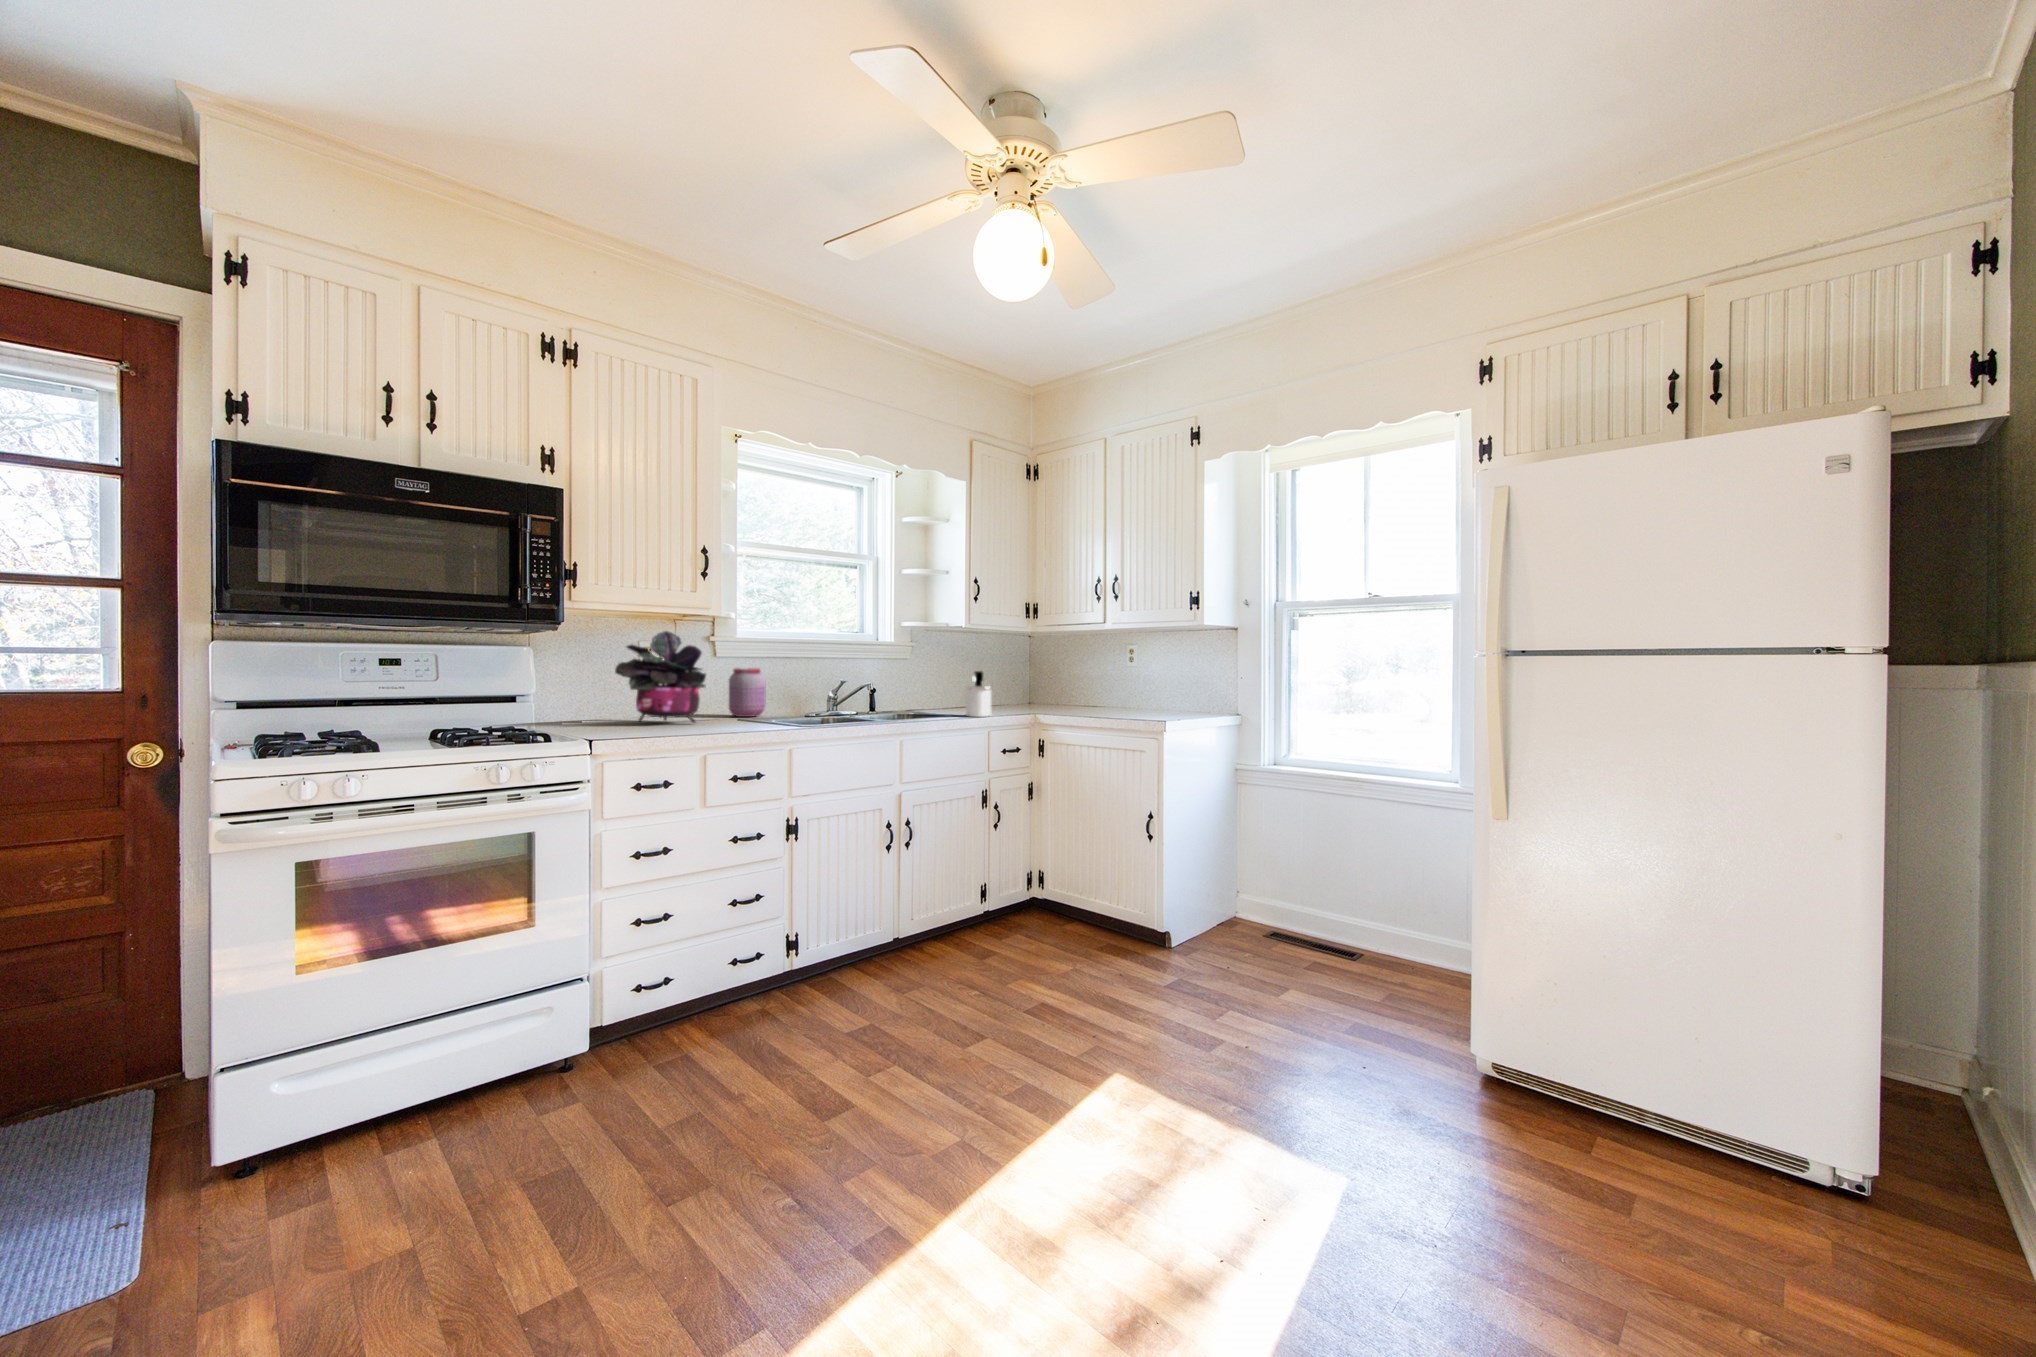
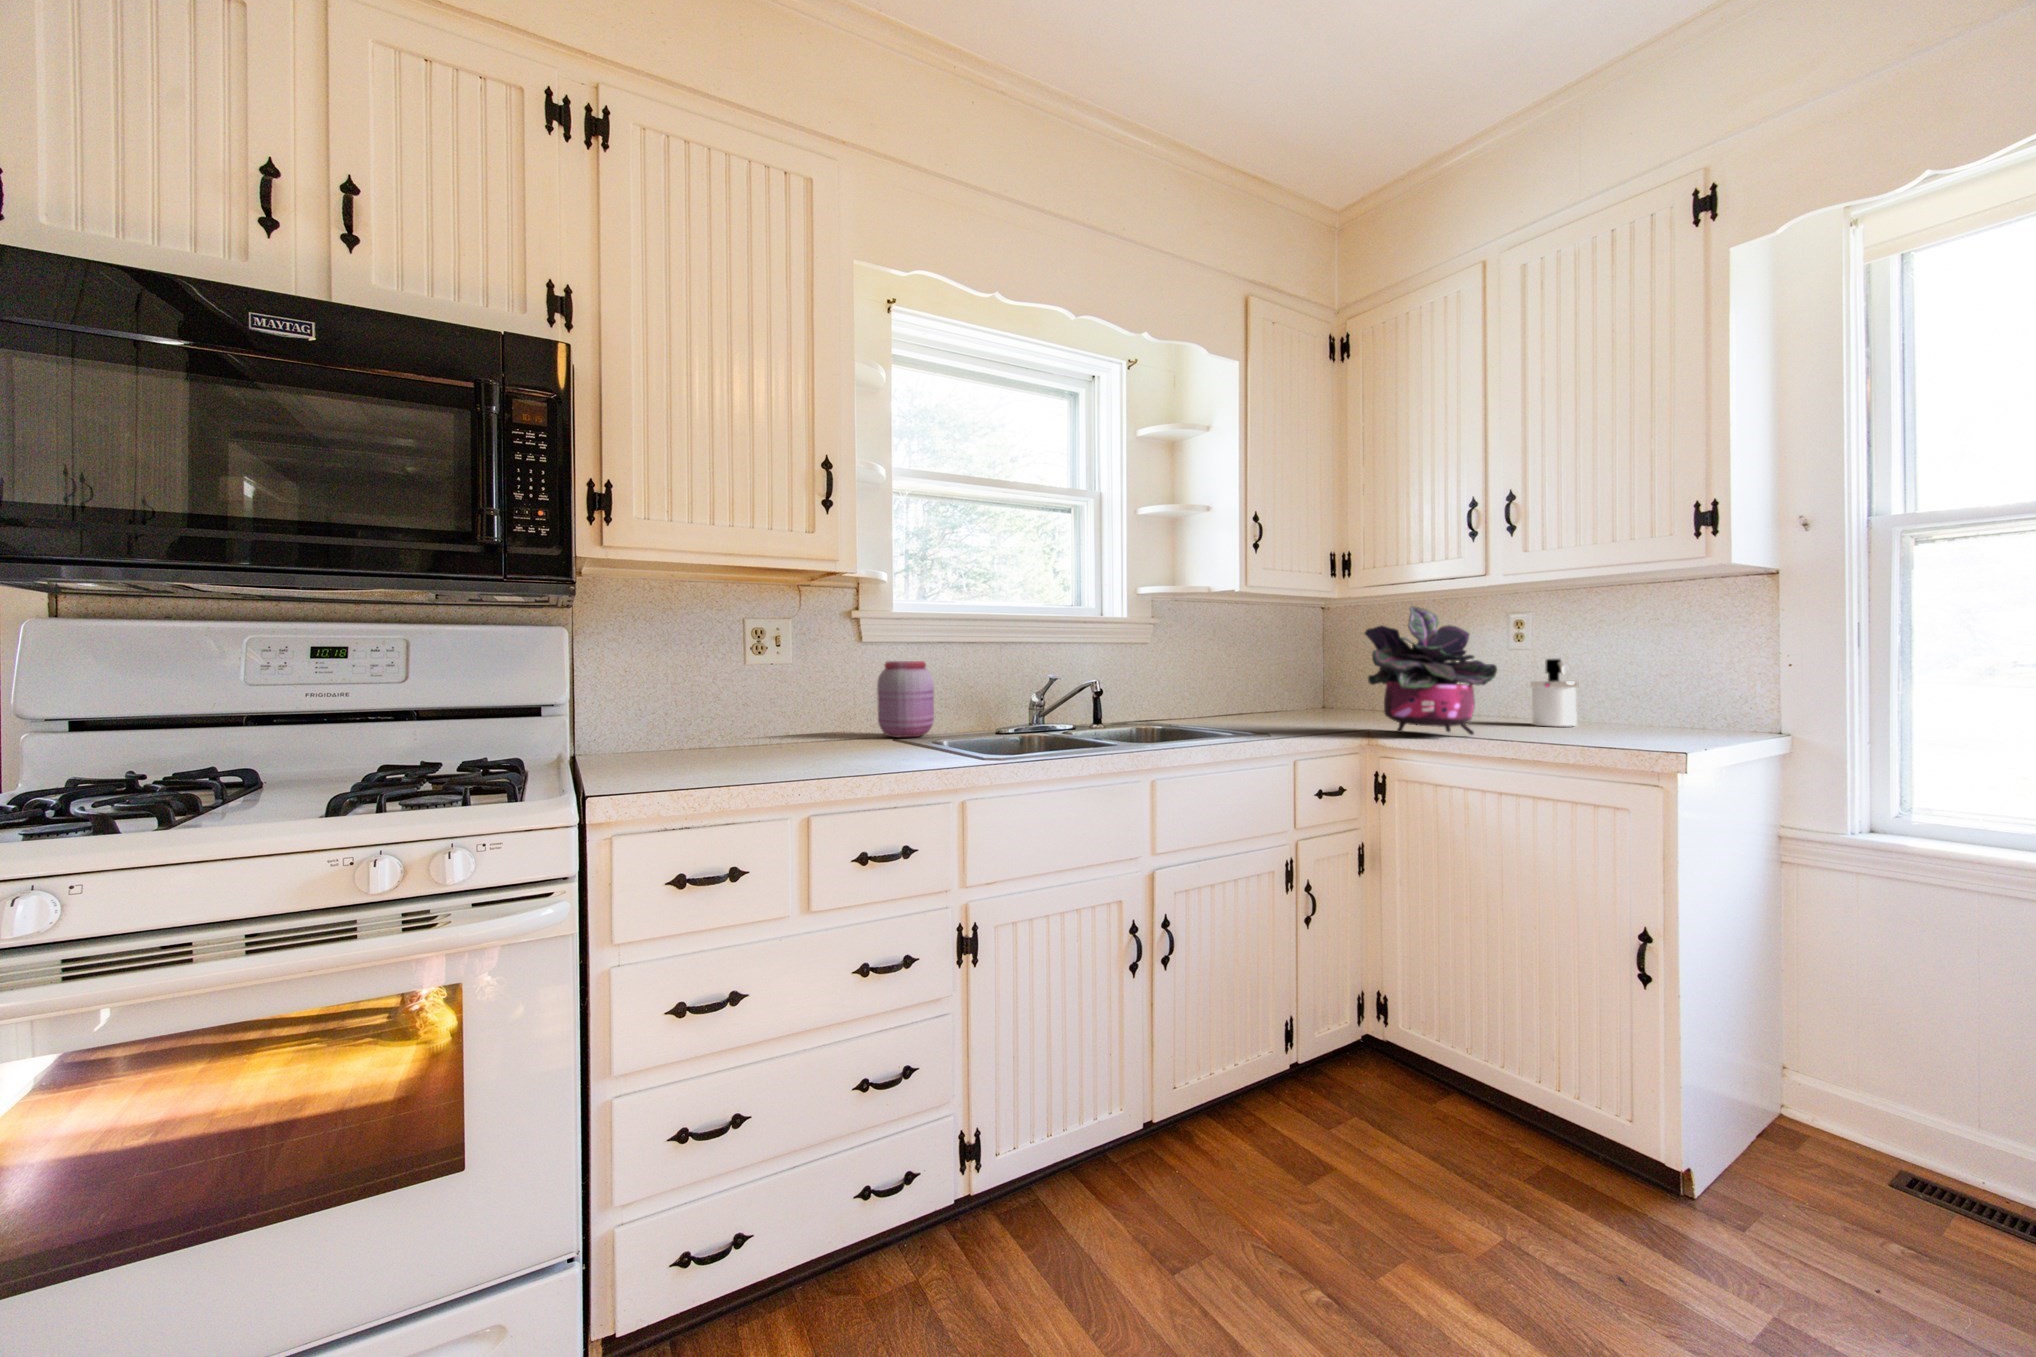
potted plant: present [615,631,706,723] -> present [1365,607,1497,735]
soap dispenser: present [965,671,992,717] -> present [1530,659,1579,727]

